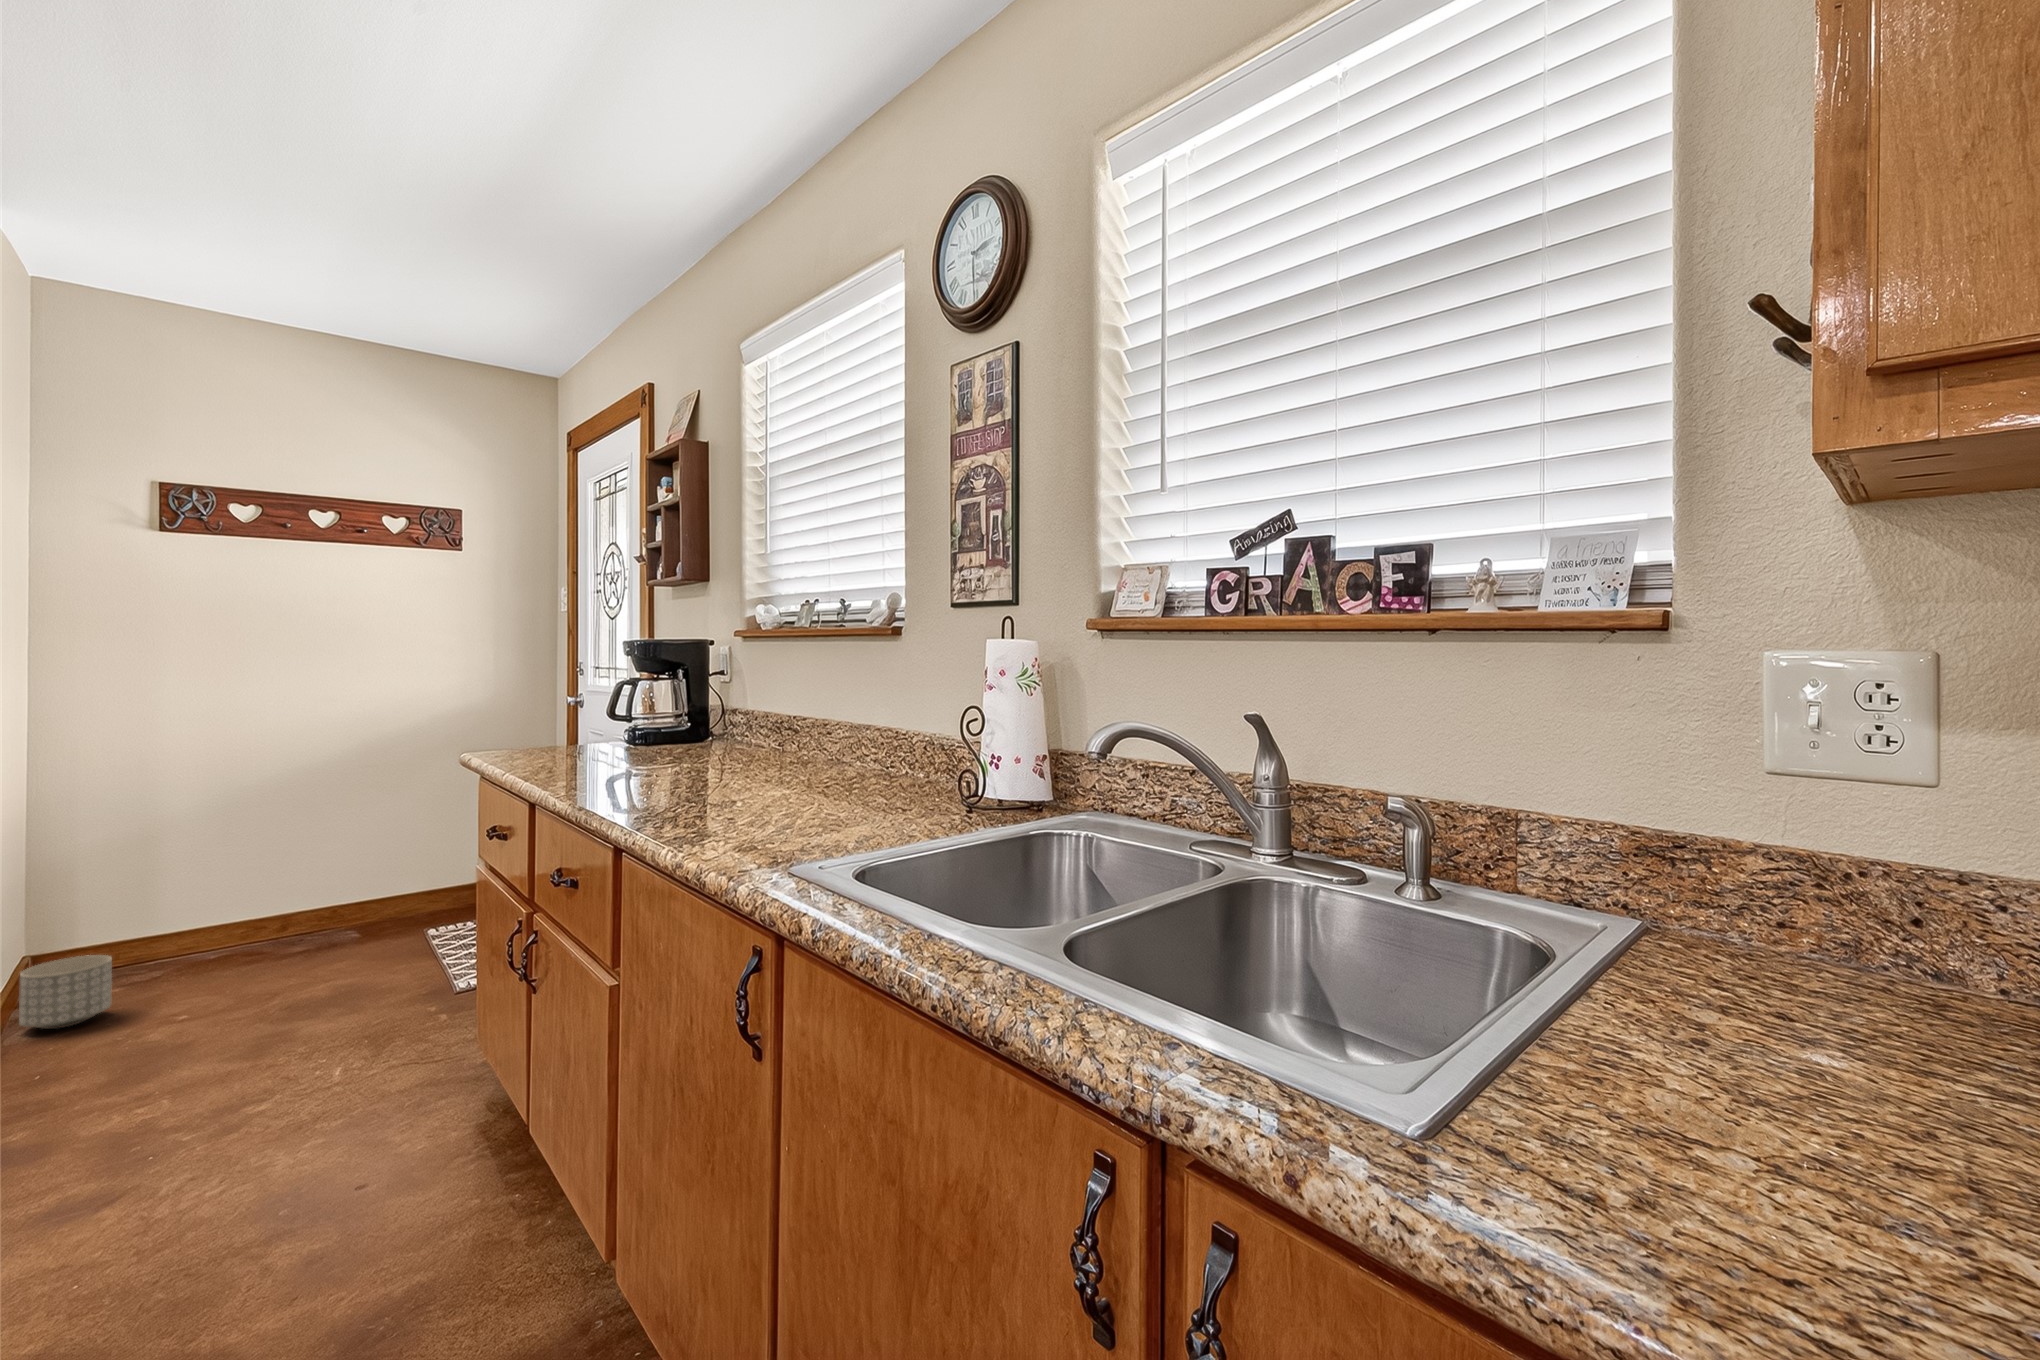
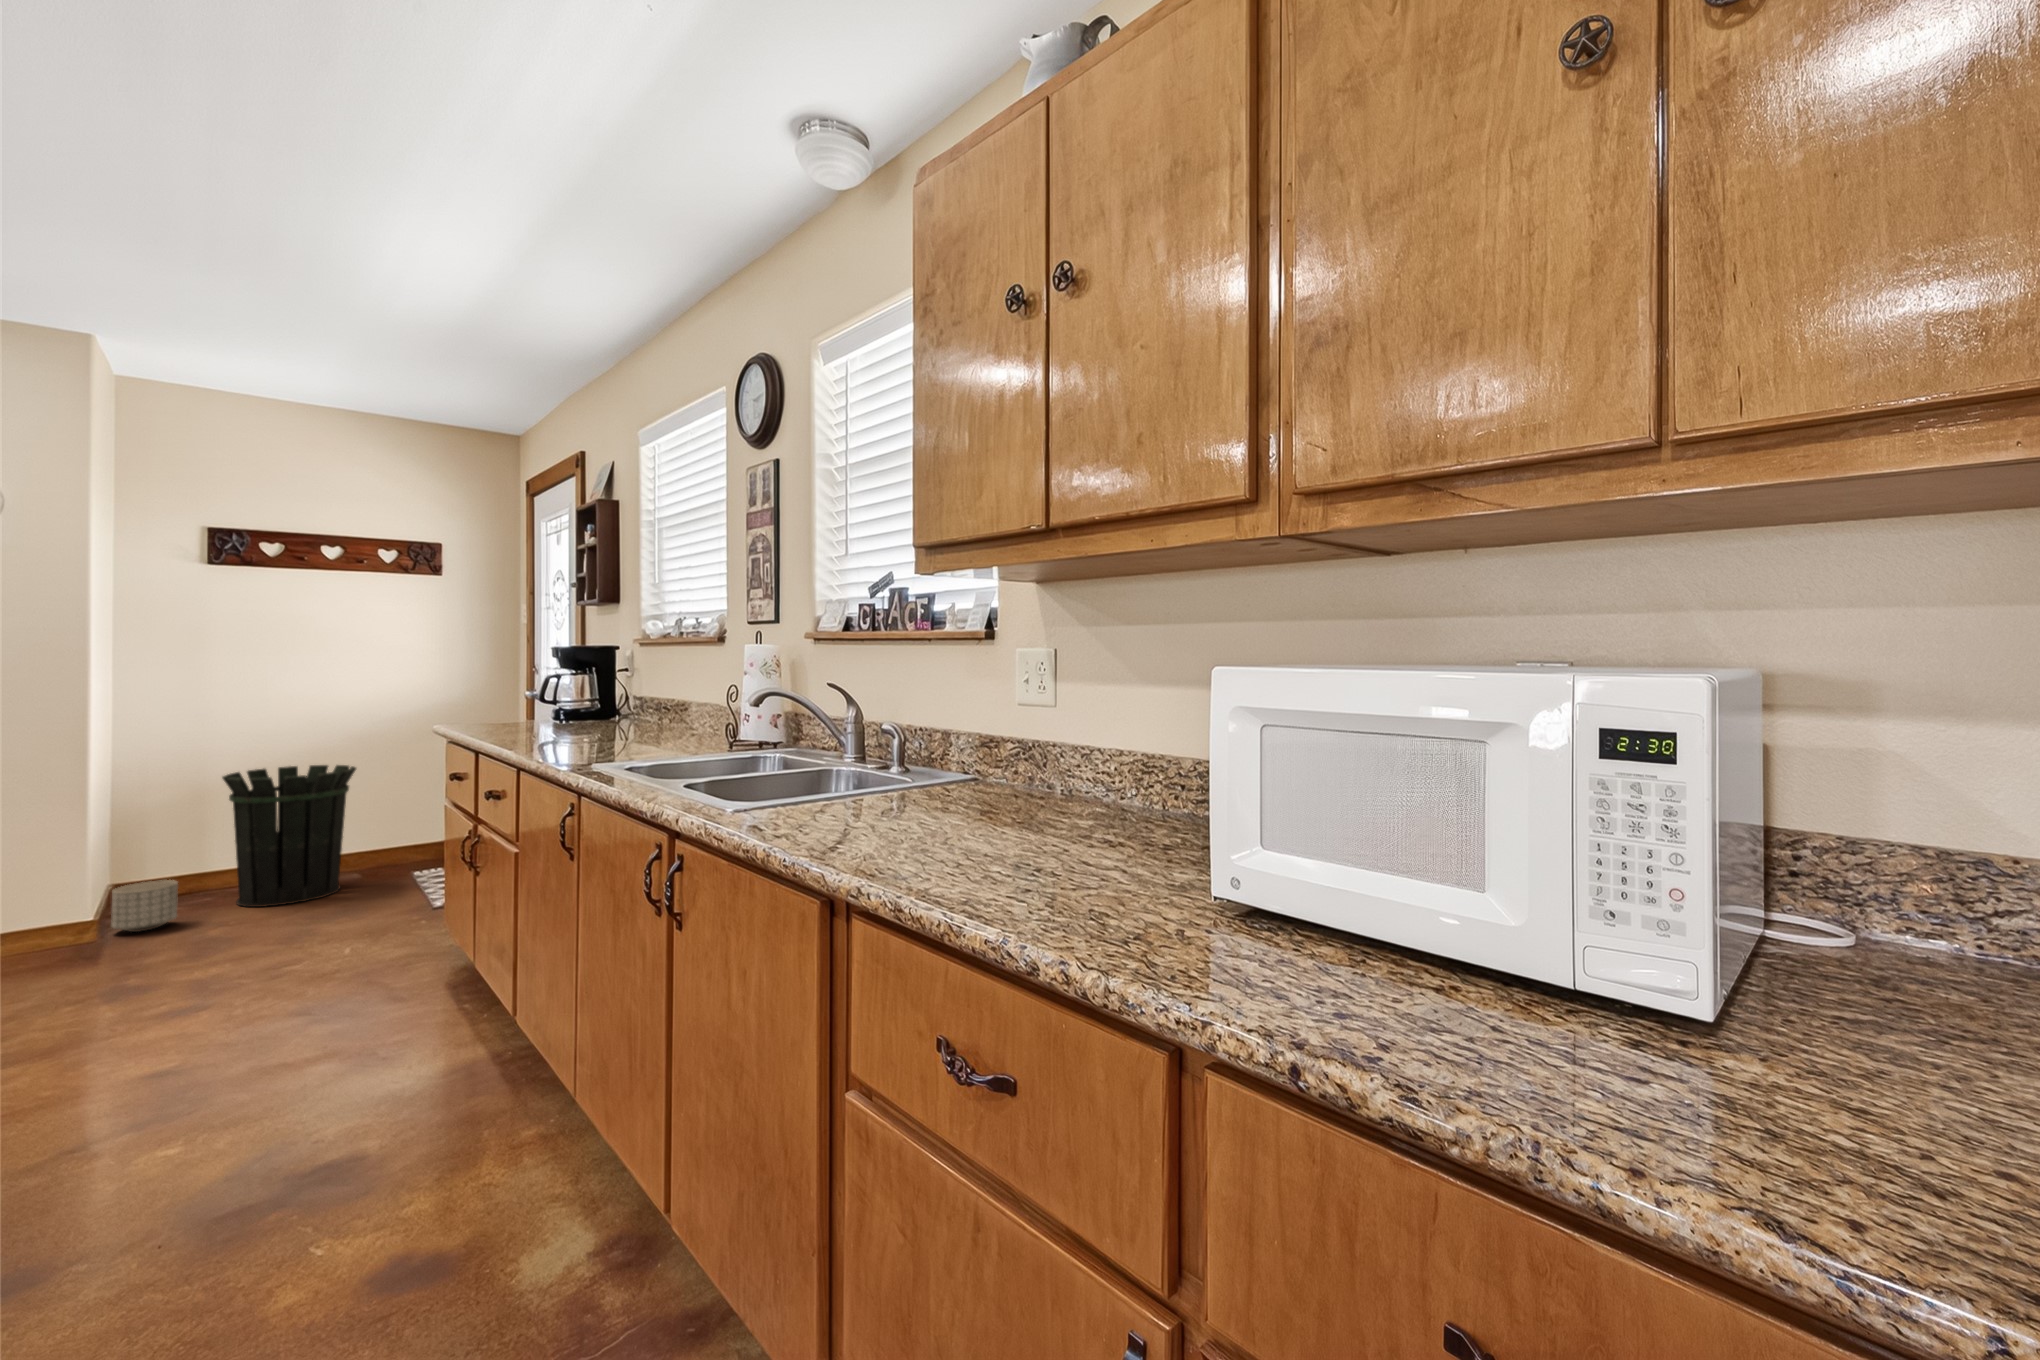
waste bin: none [175,793,354,986] -> present [222,765,356,907]

